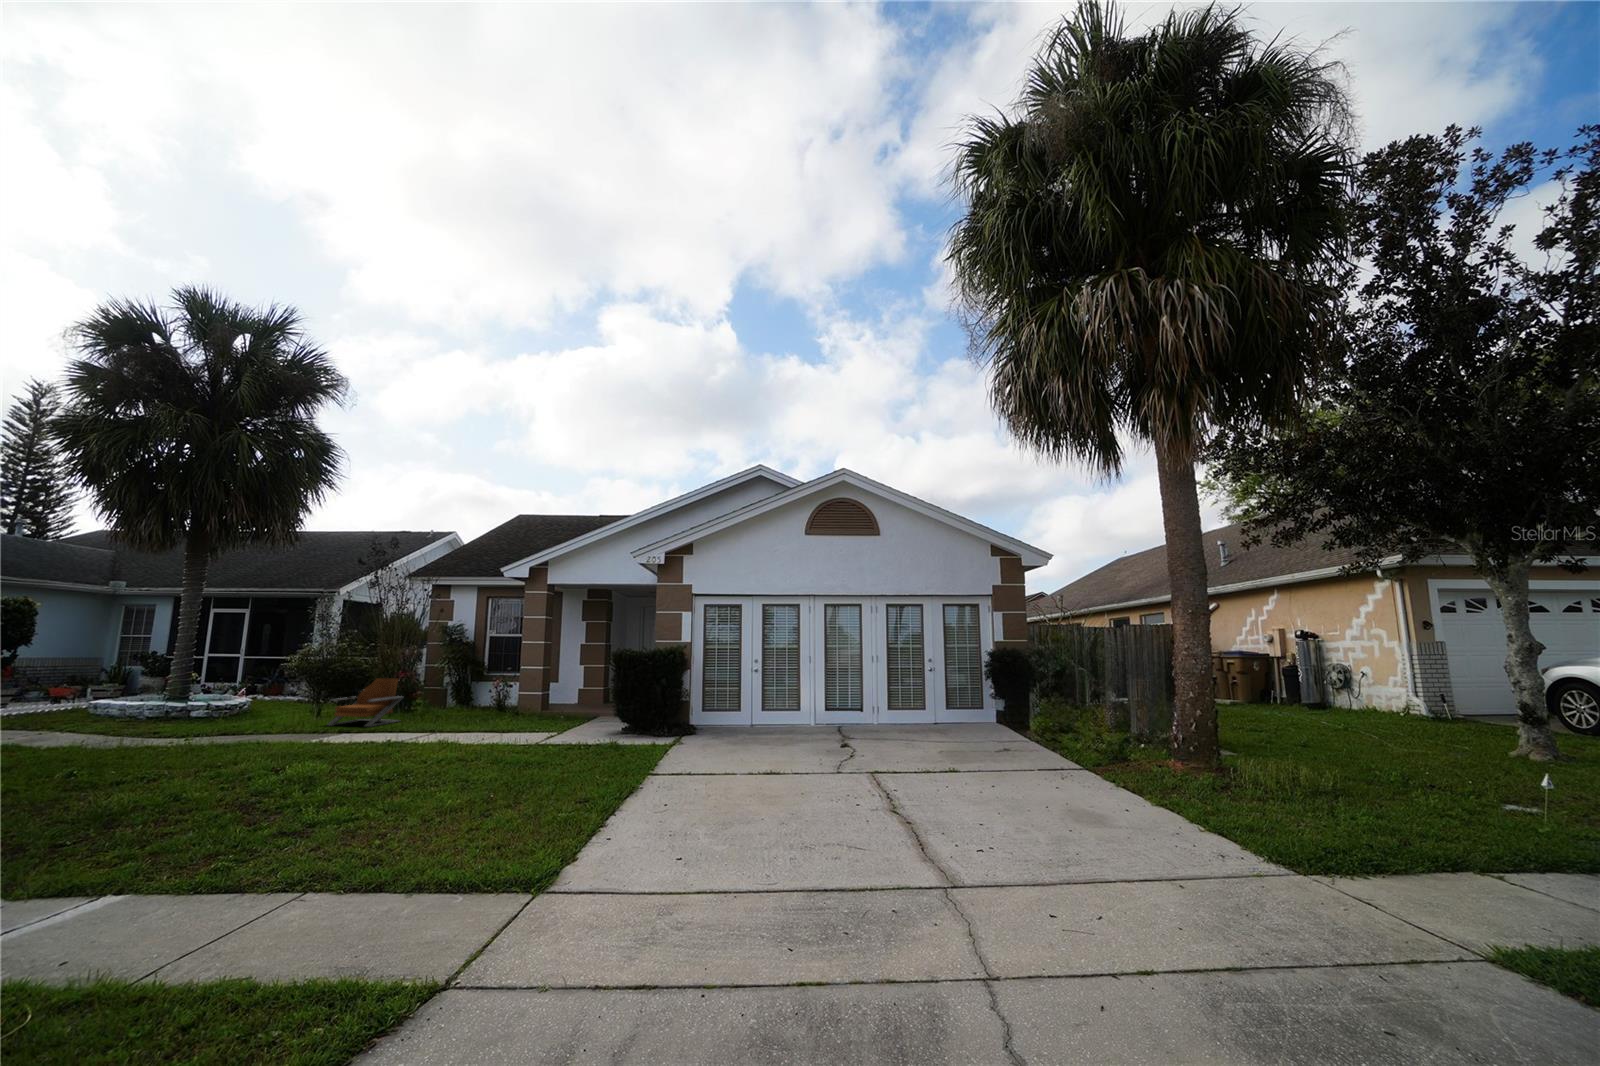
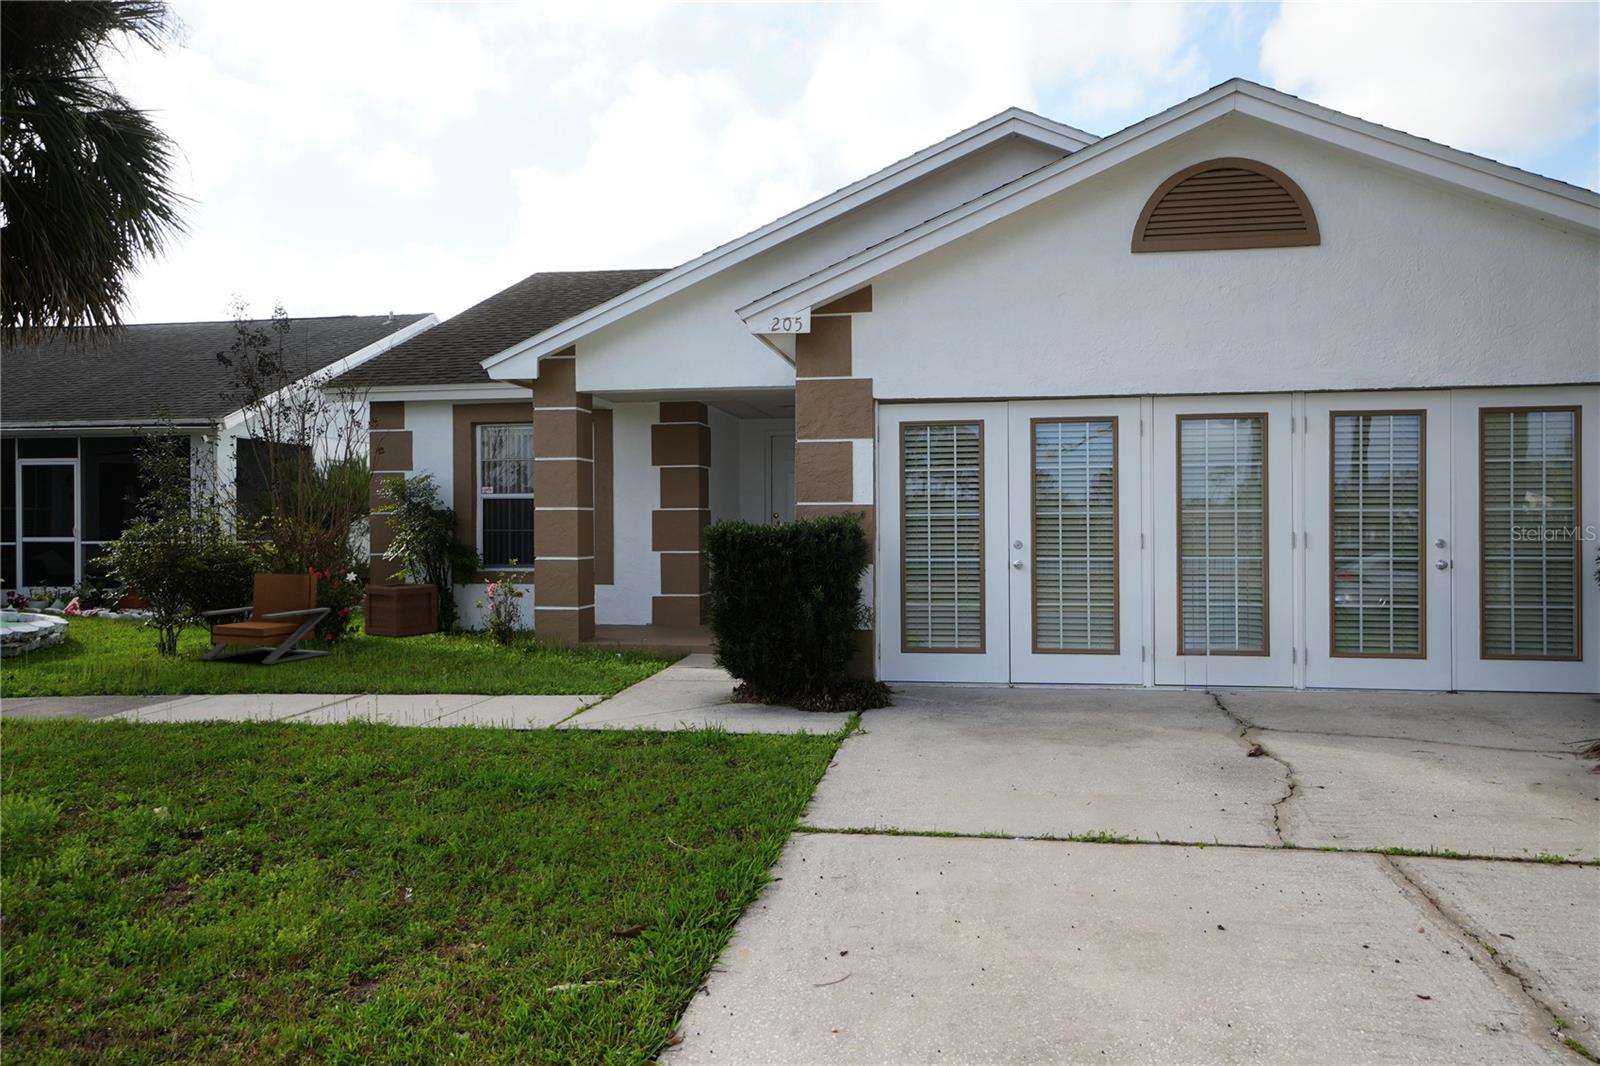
wooden crate: none [416,683,460,713] -> present [364,583,437,637]

